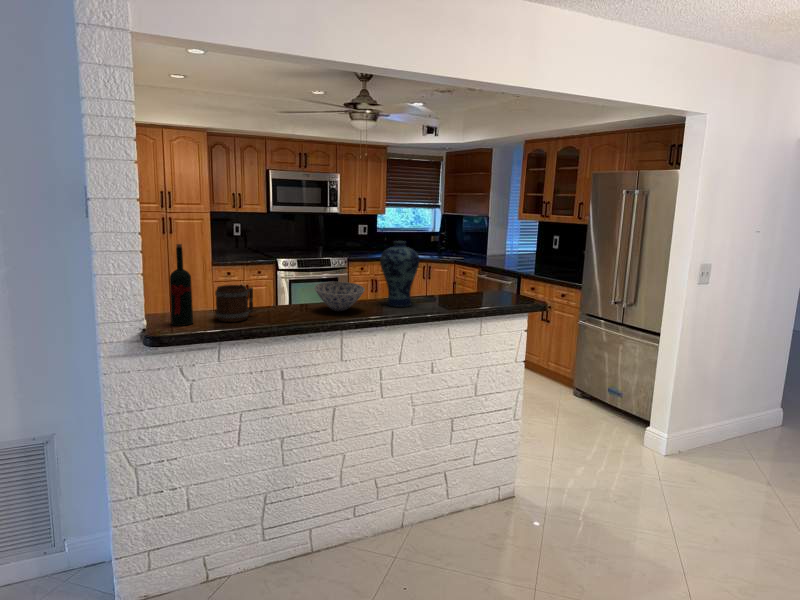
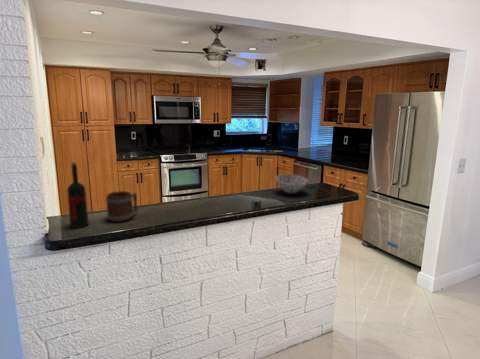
vase: present [380,241,420,307] -> none [234,151,264,200]
bowl: present [314,282,365,311] -> present [275,174,308,194]

